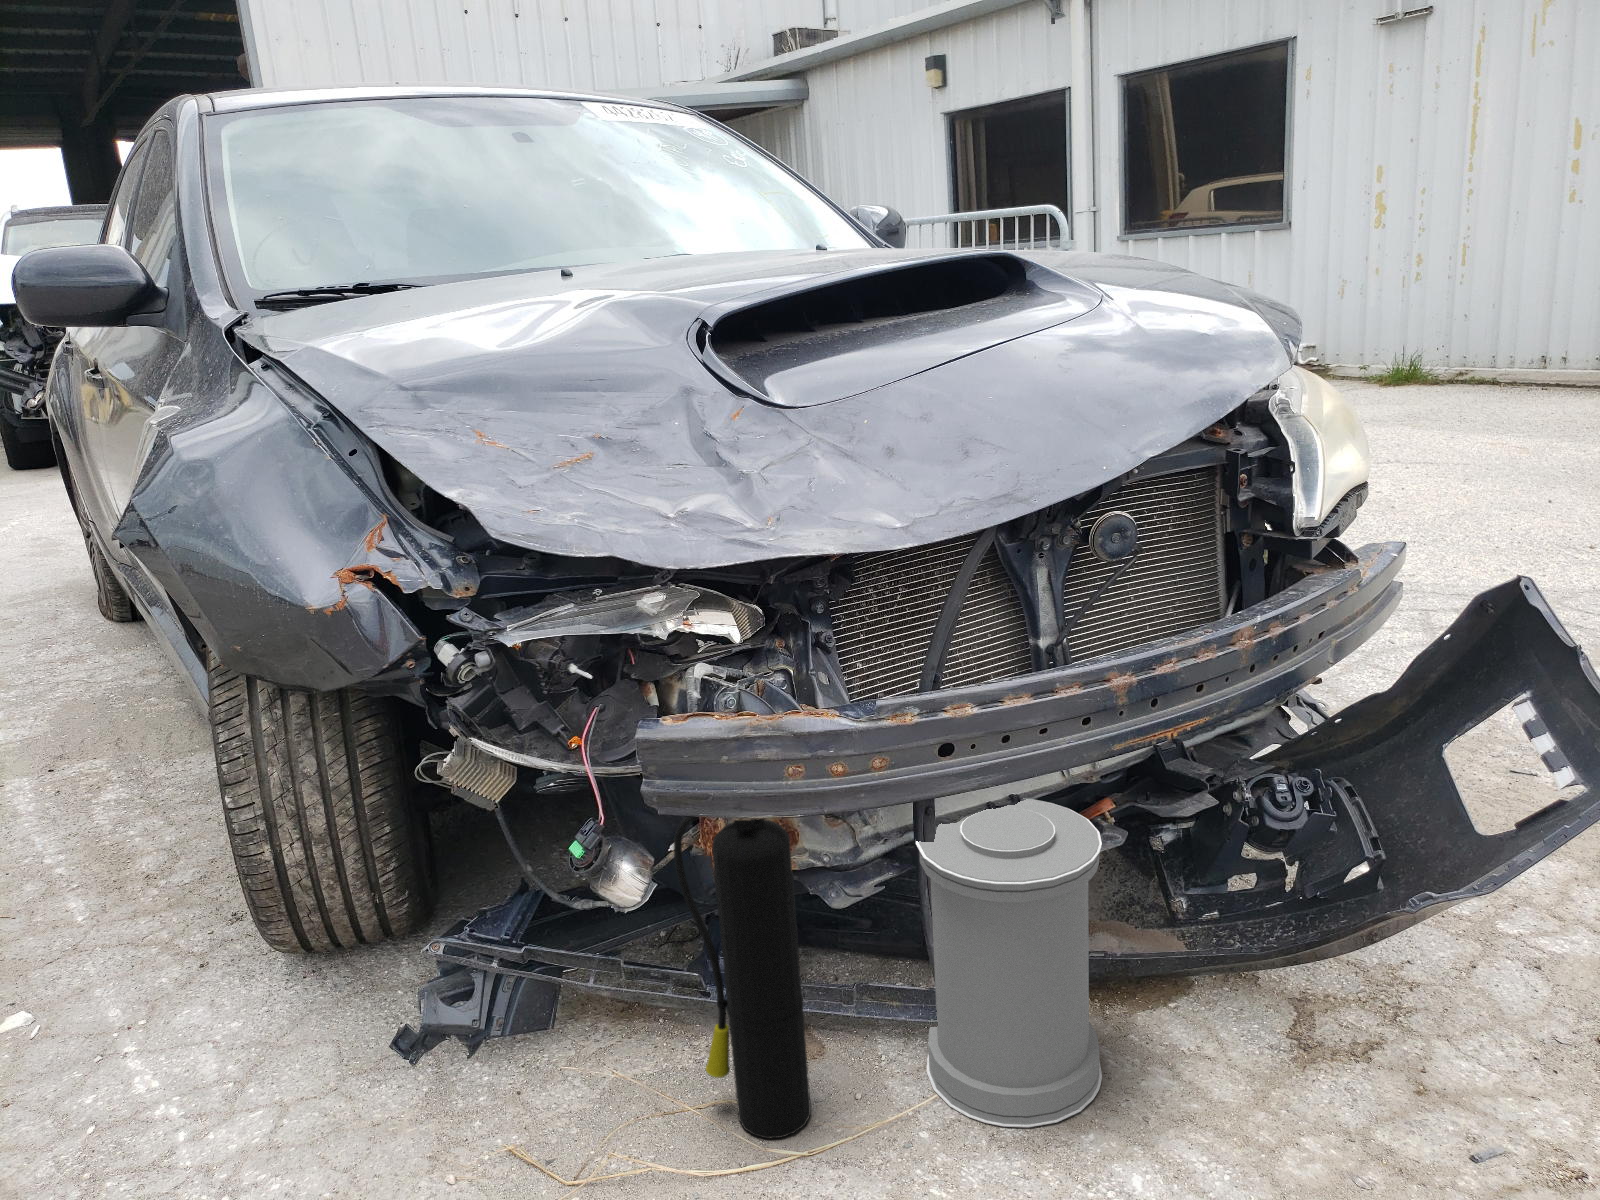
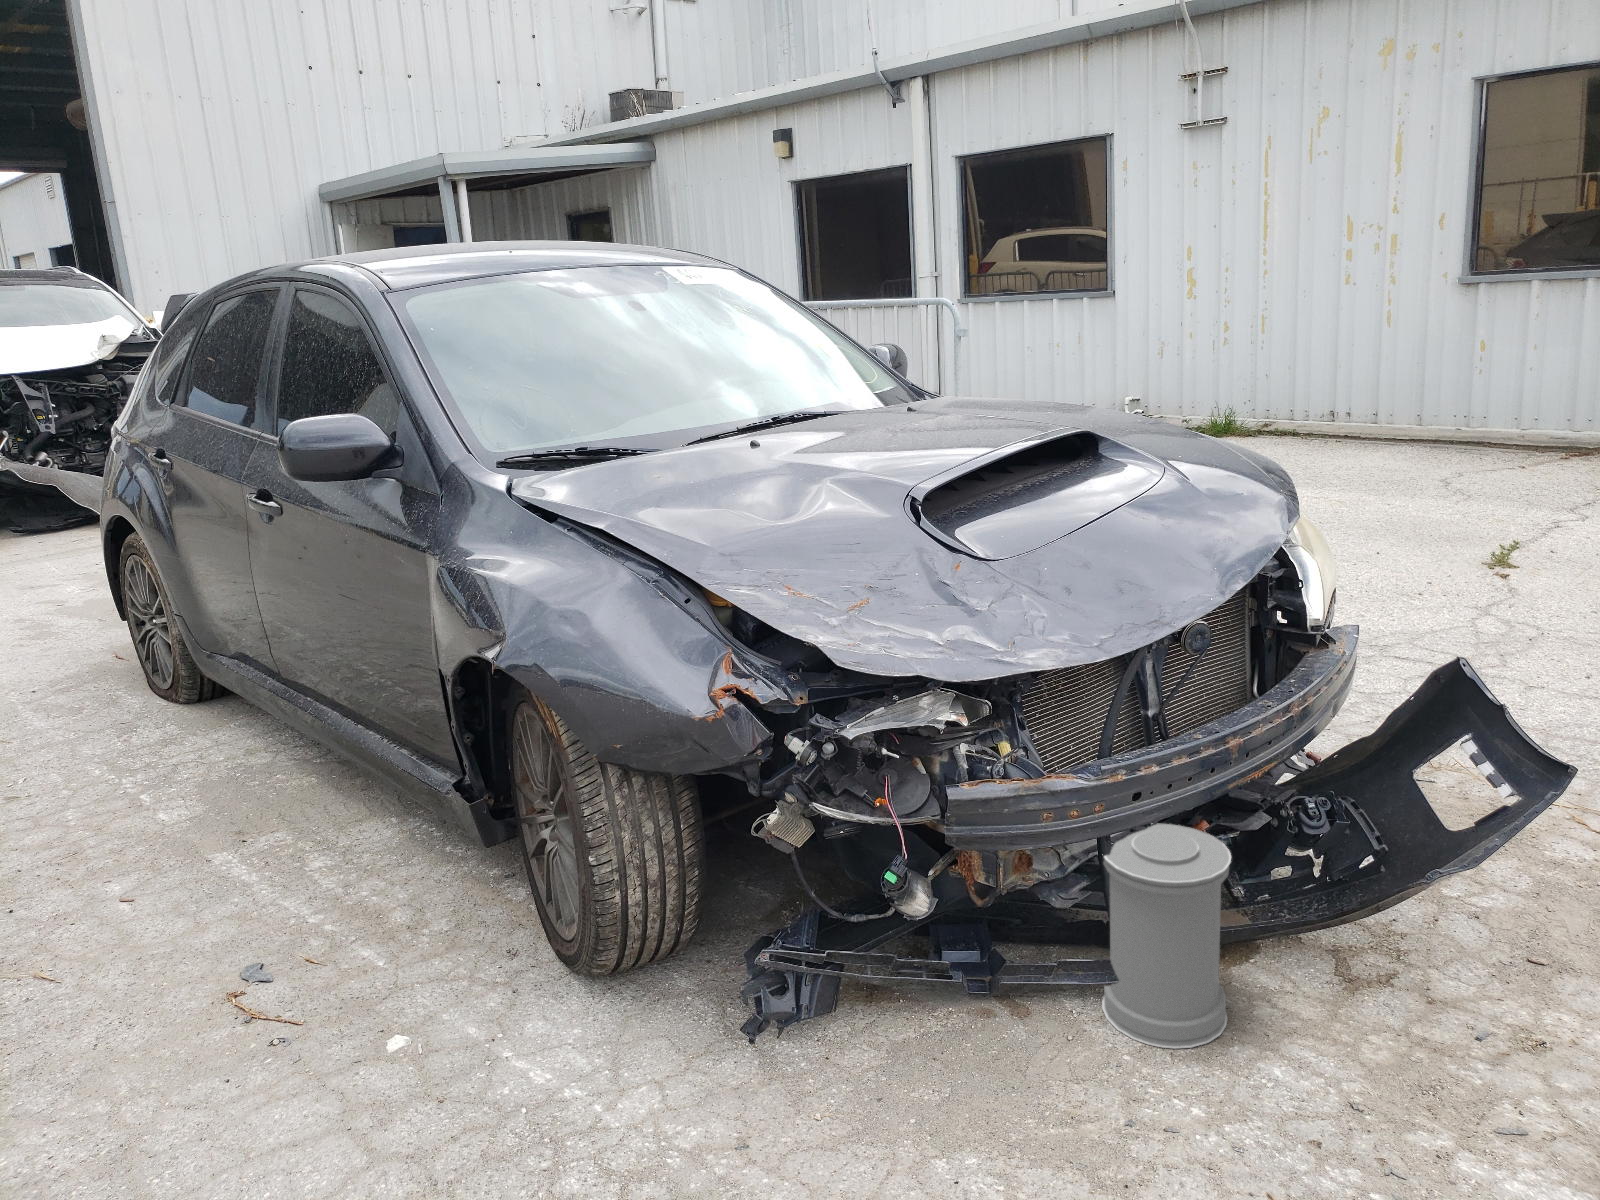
fire extinguisher: present [674,817,811,1138] -> none [955,817,1059,1071]

